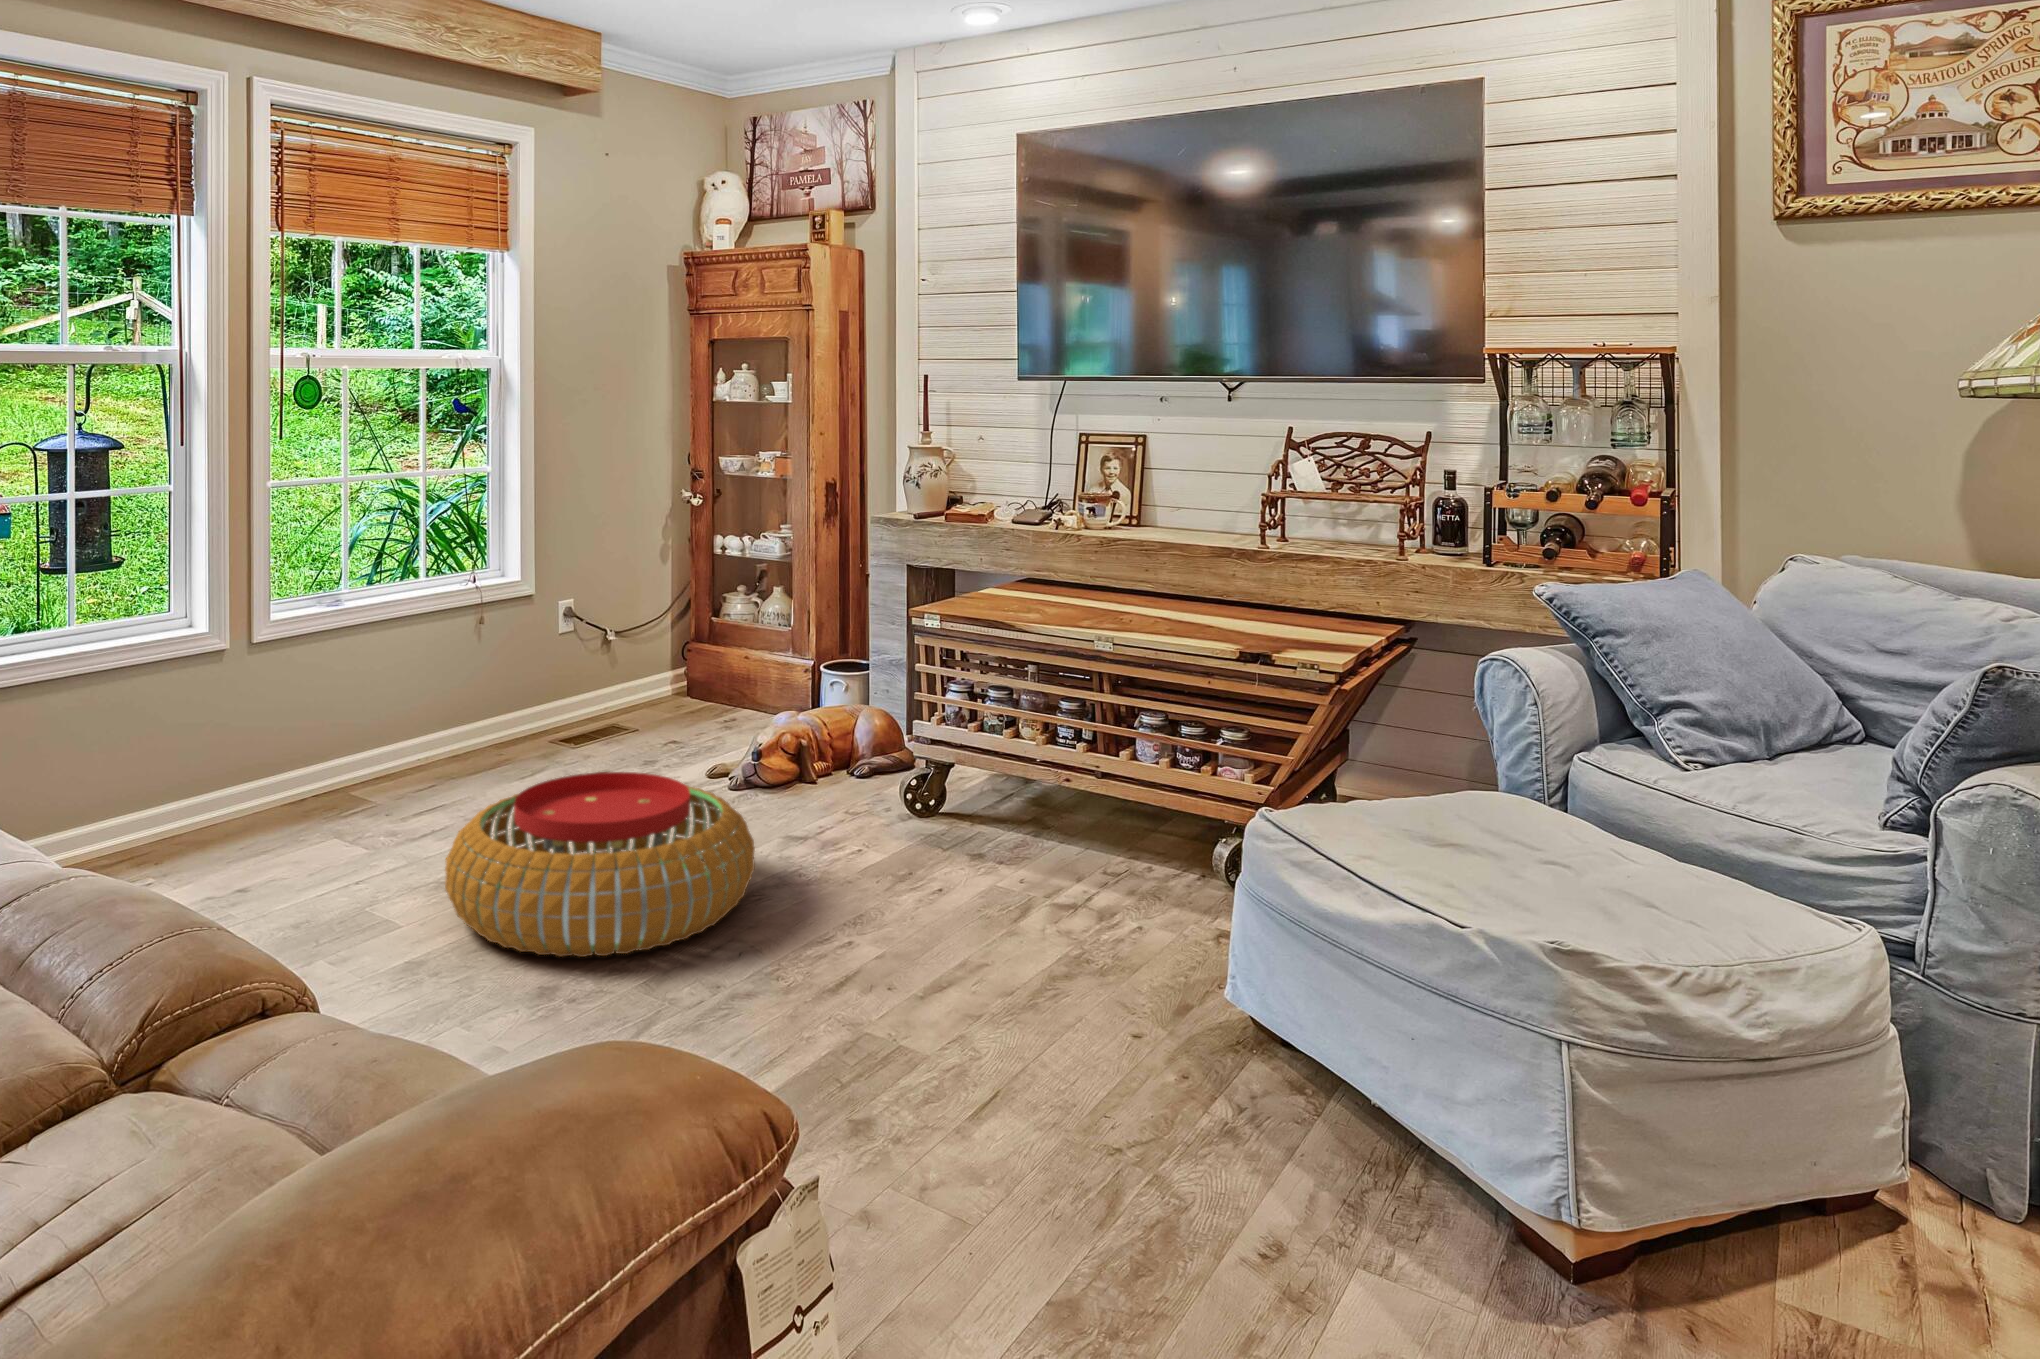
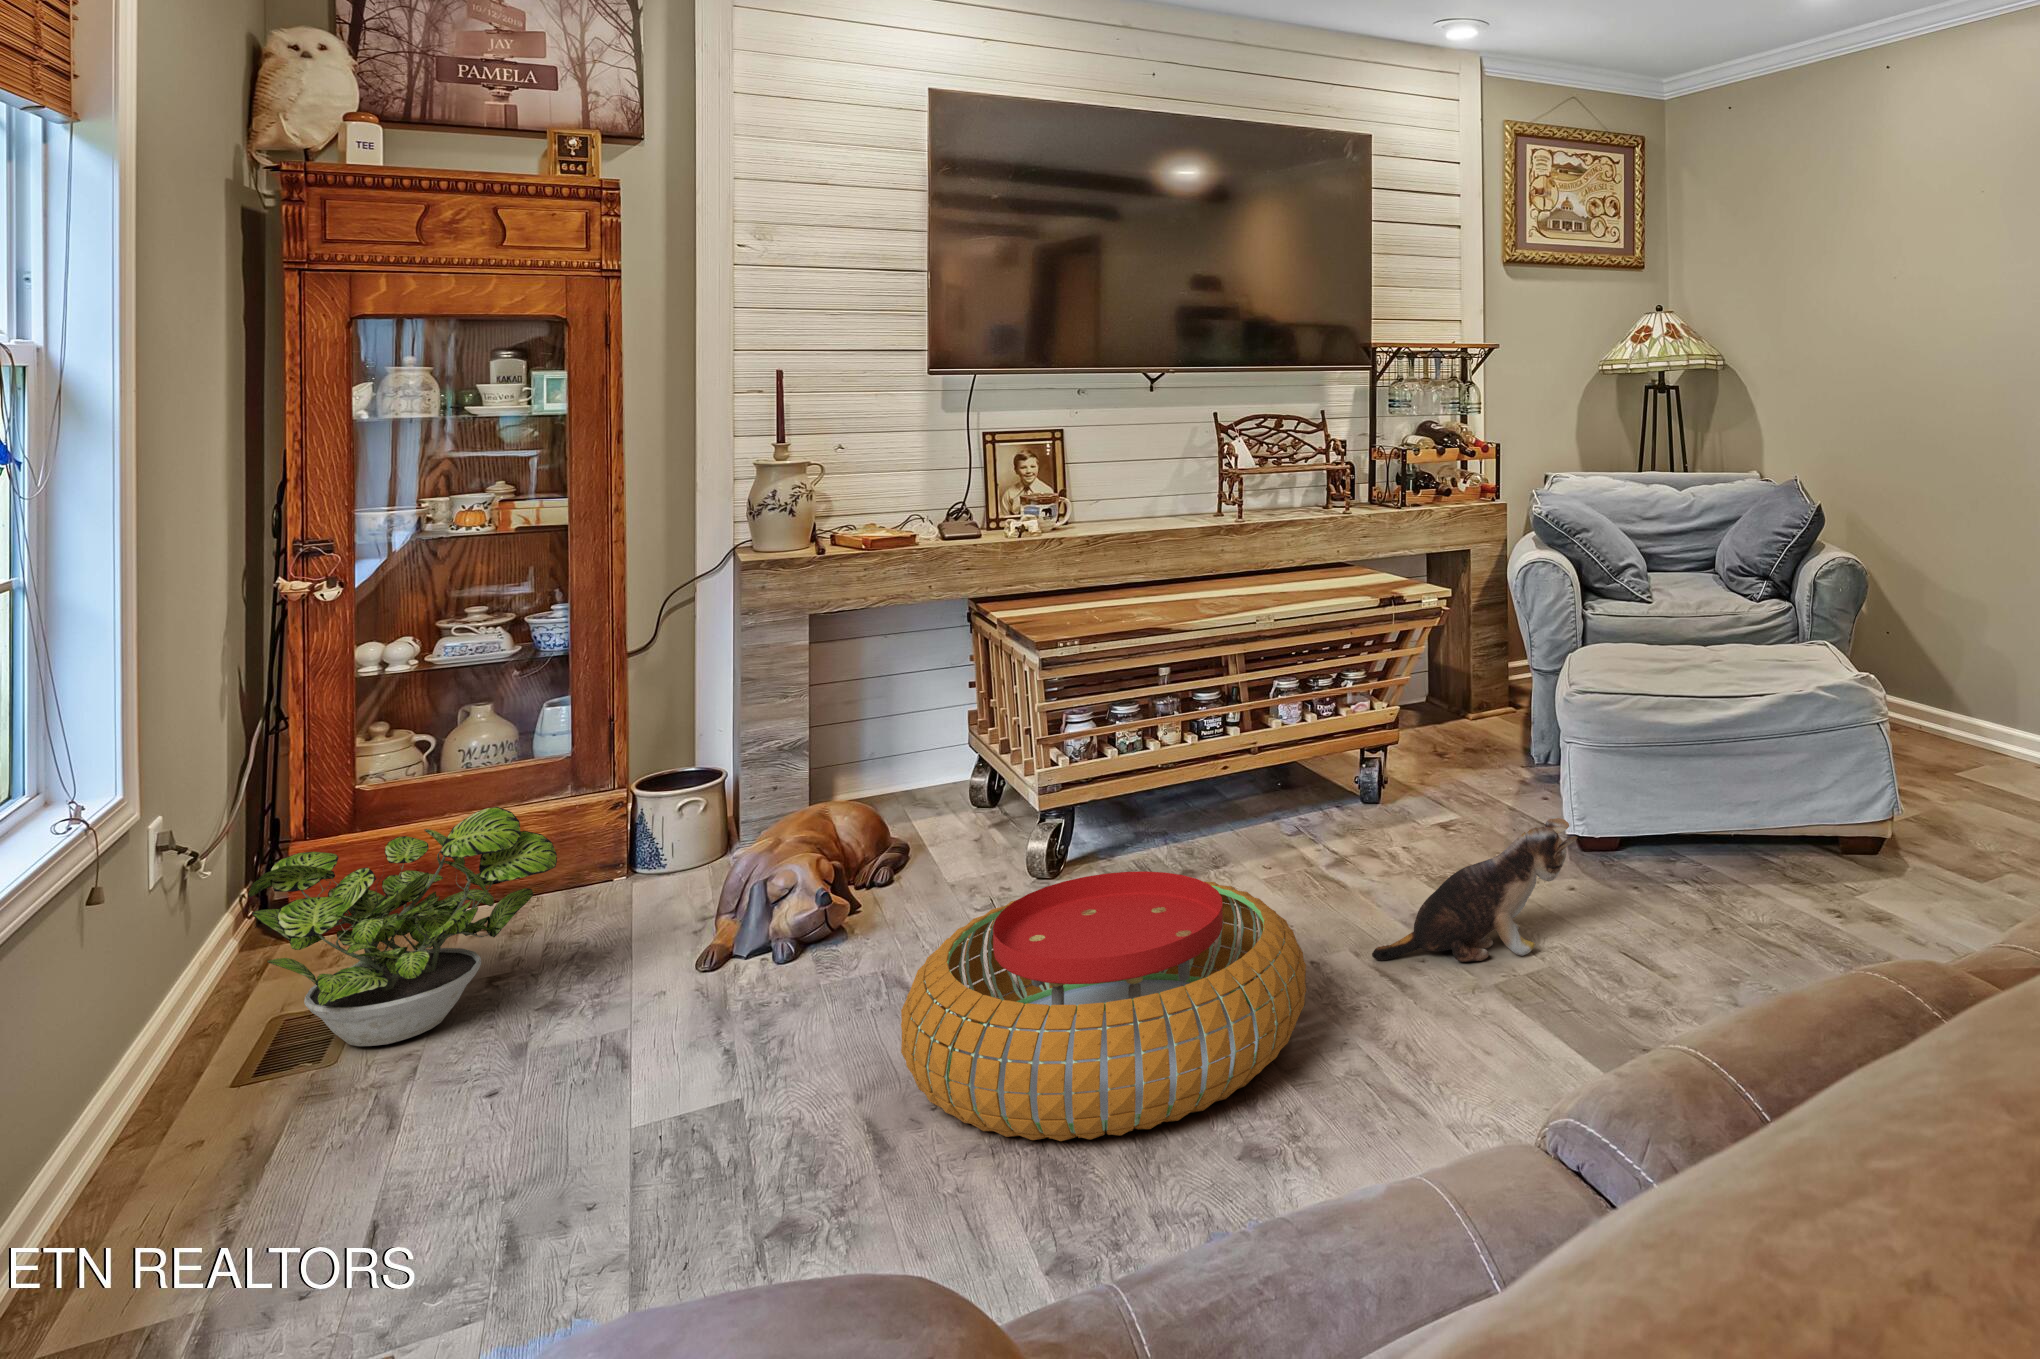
potted plant: none [500,635,619,756] -> present [248,807,557,1046]
plush toy: none [819,890,952,1022] -> present [1372,818,1577,962]

